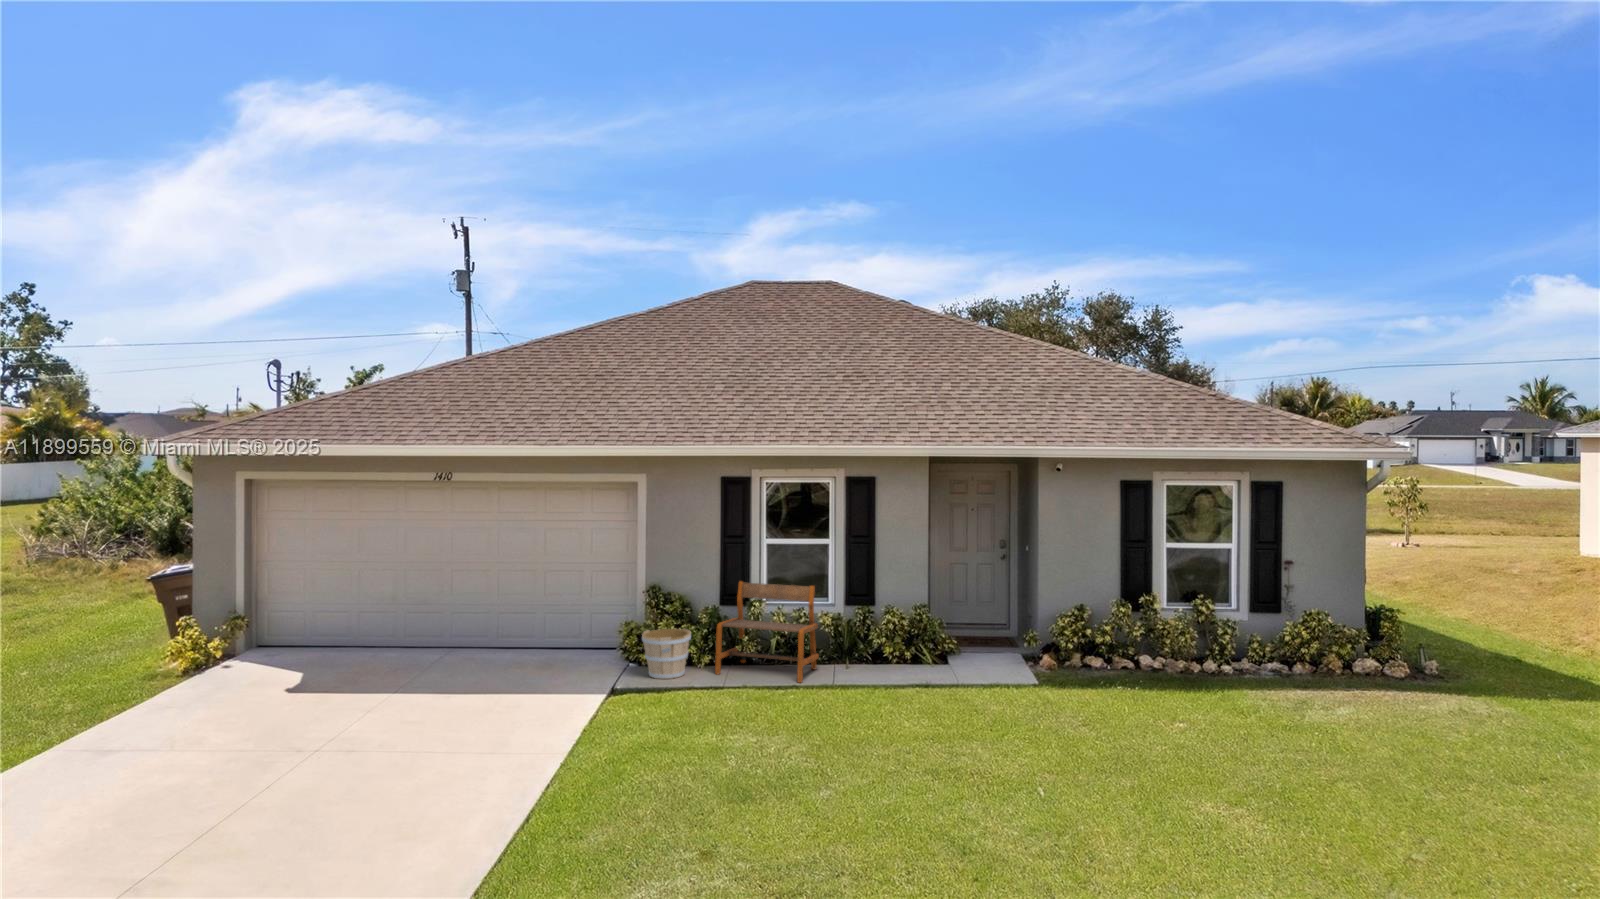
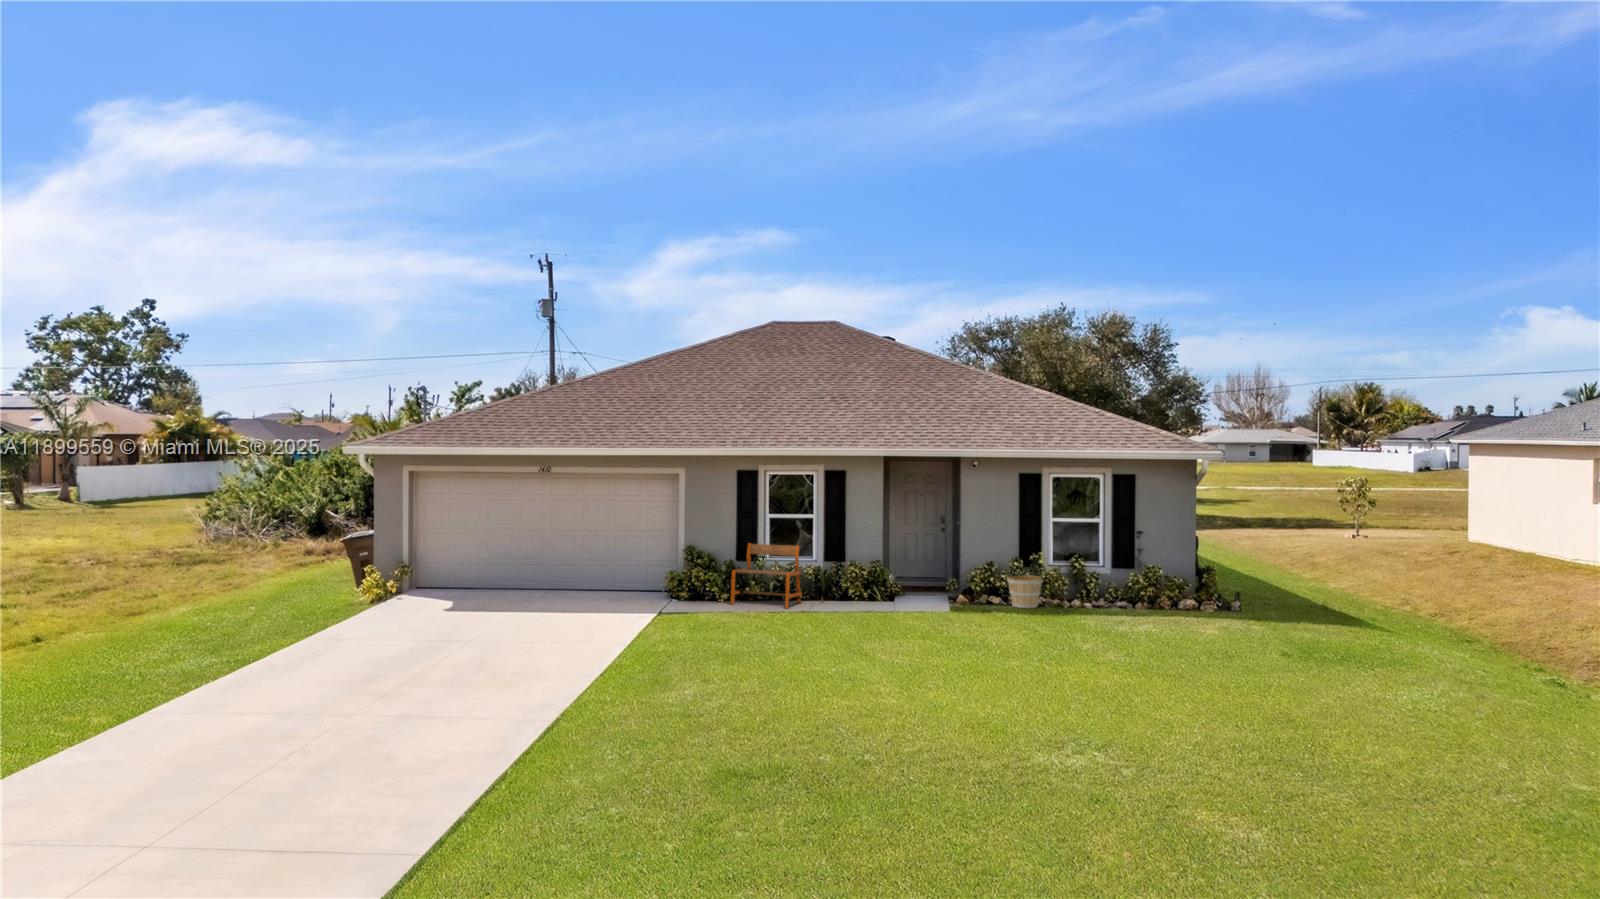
wooden bucket: present [642,629,691,679] -> present [1007,575,1042,608]

